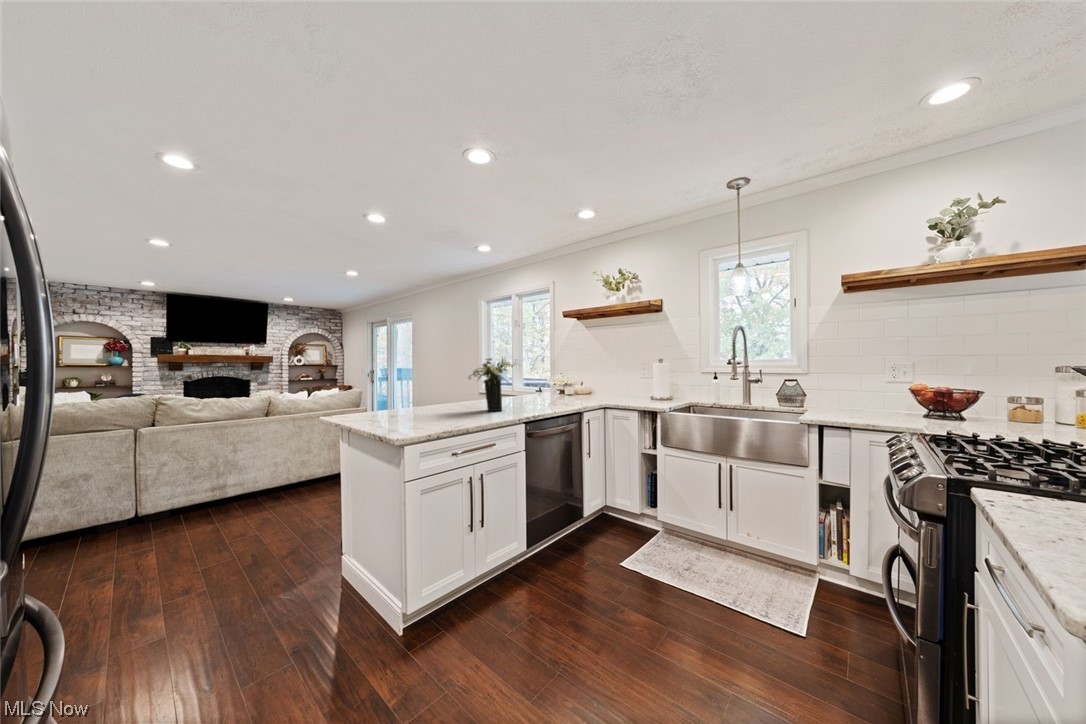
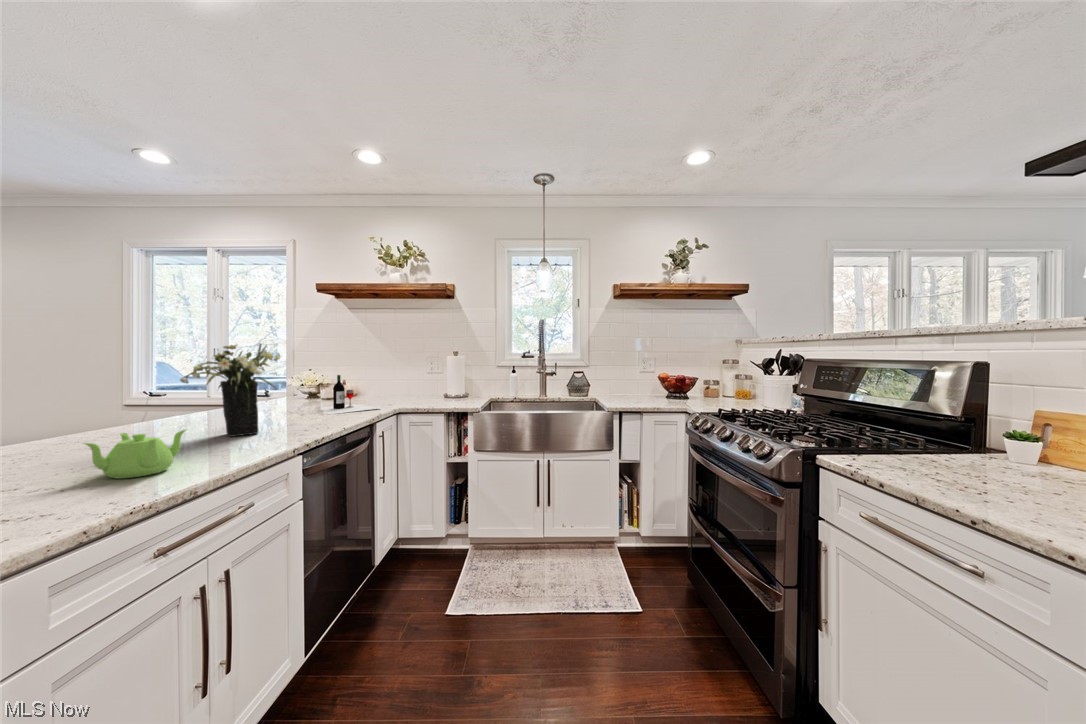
wine bottle: none [545,377,591,404] -> present [321,375,378,414]
teapot: none [418,402,457,423] -> present [84,430,186,479]

